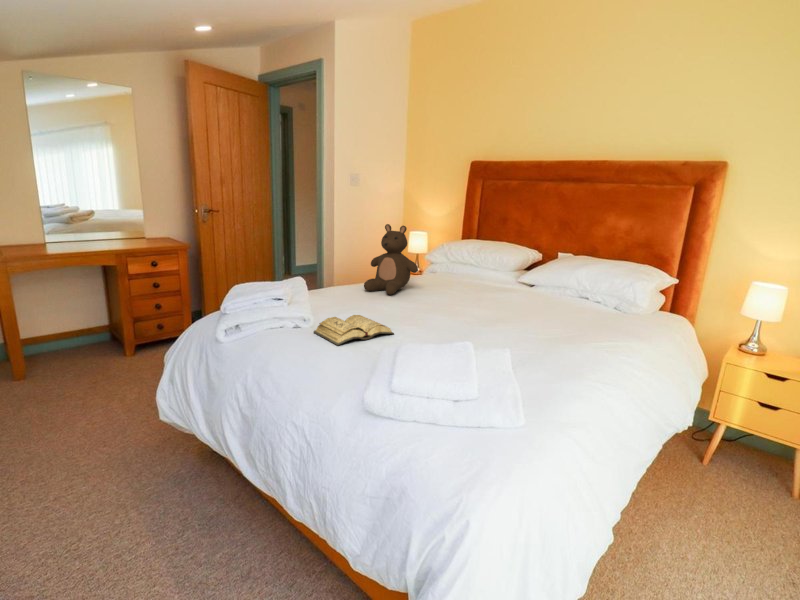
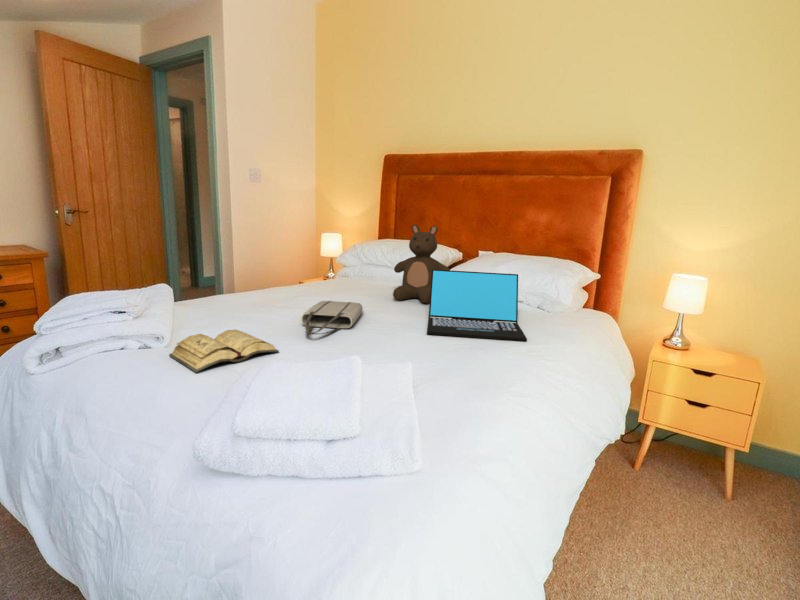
stuffed bear: present [364,224,418,295] -> present [393,225,450,303]
laptop: none [512,271,602,337] -> present [427,270,527,341]
tote bag: none [407,295,455,322] -> present [301,301,362,334]

